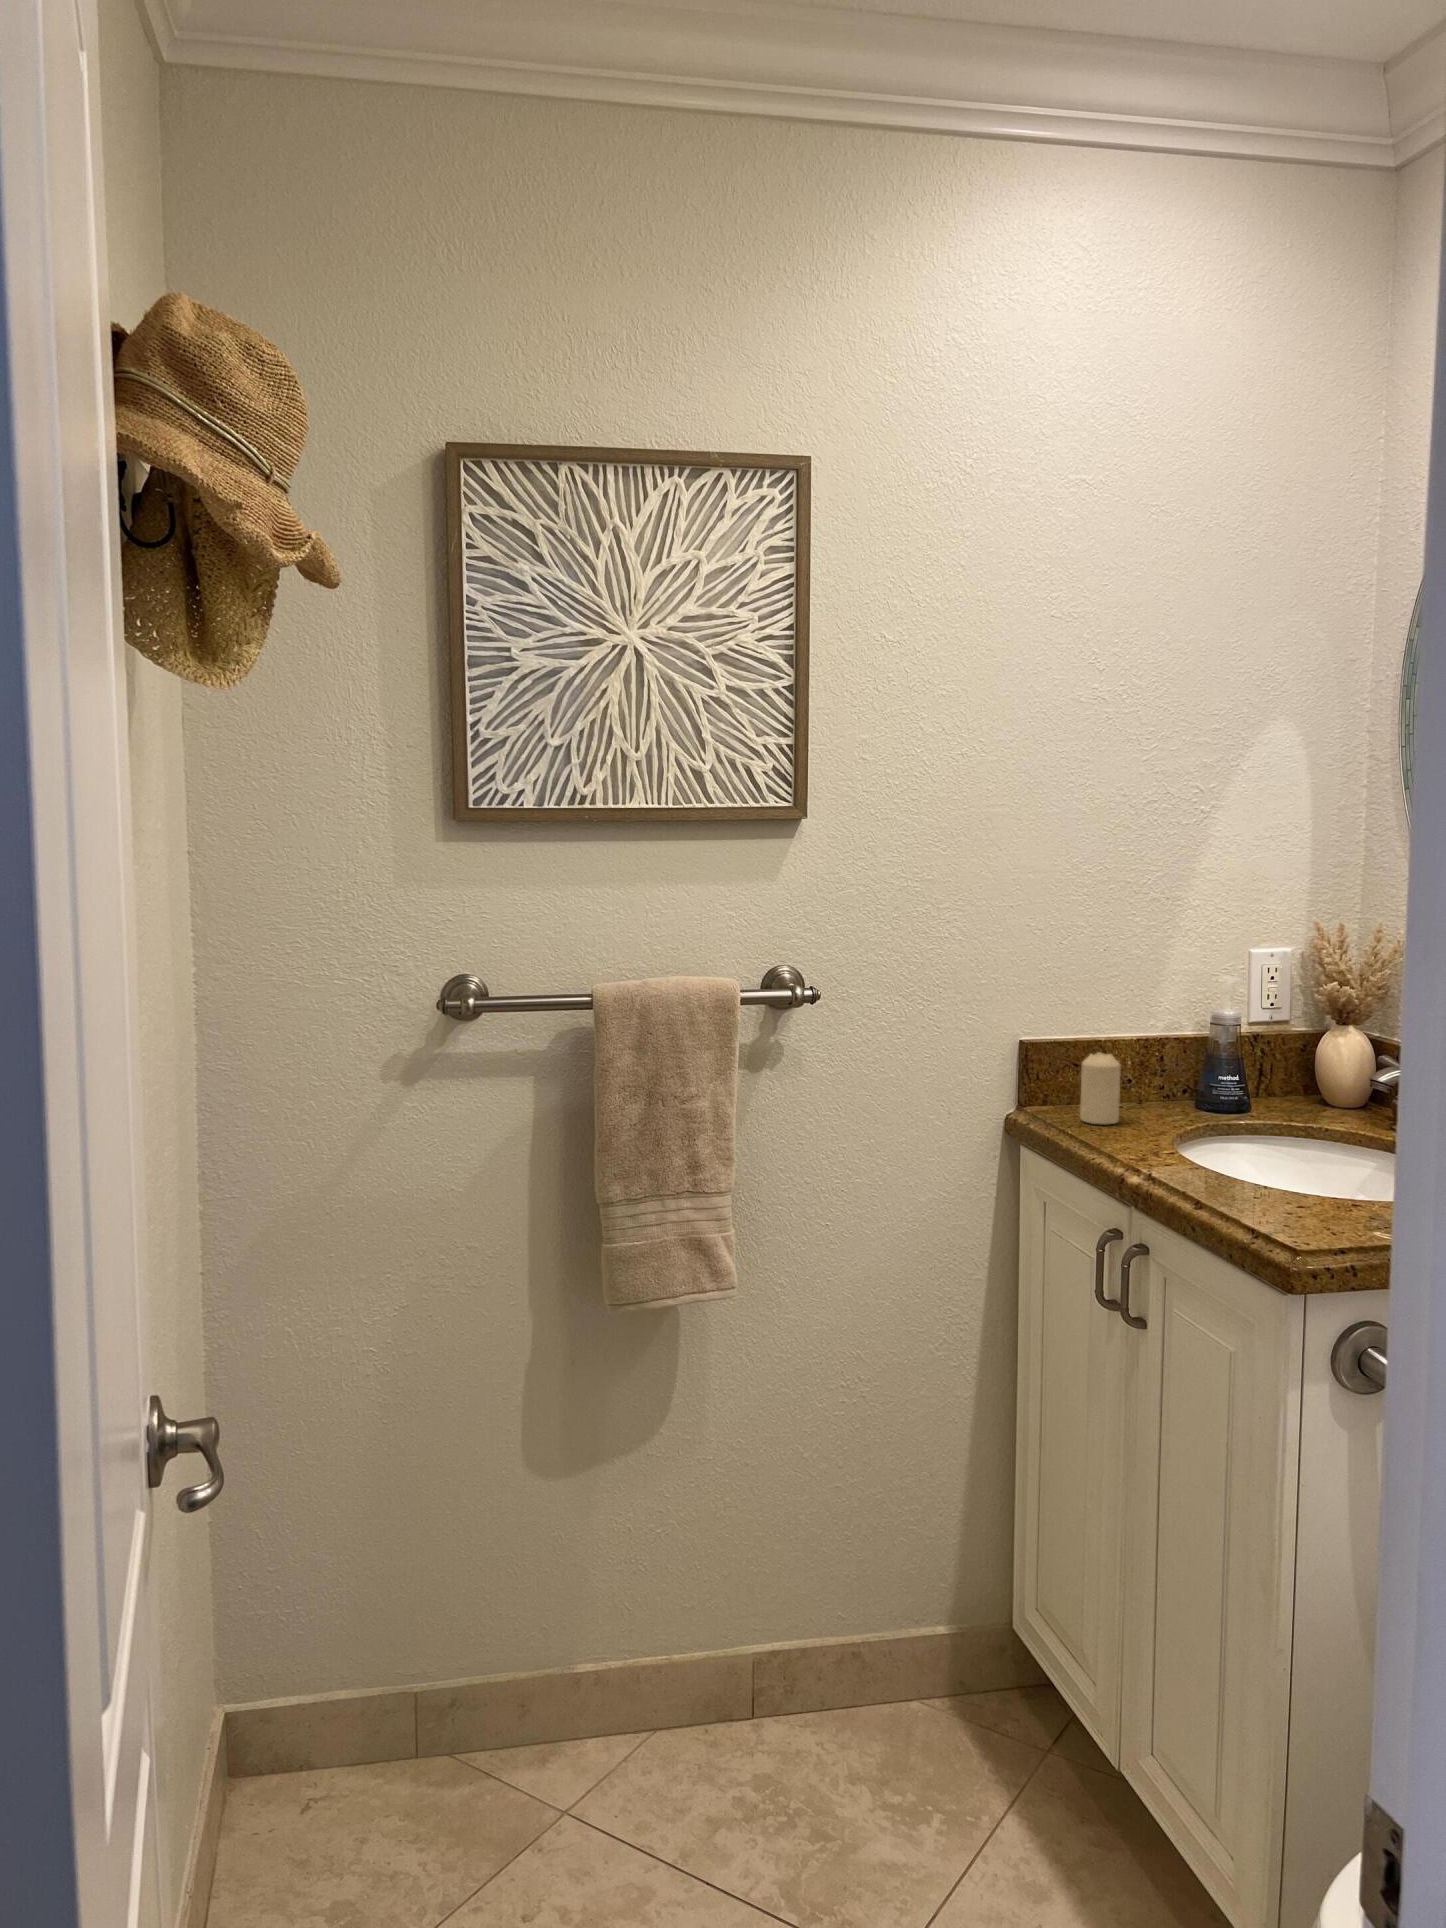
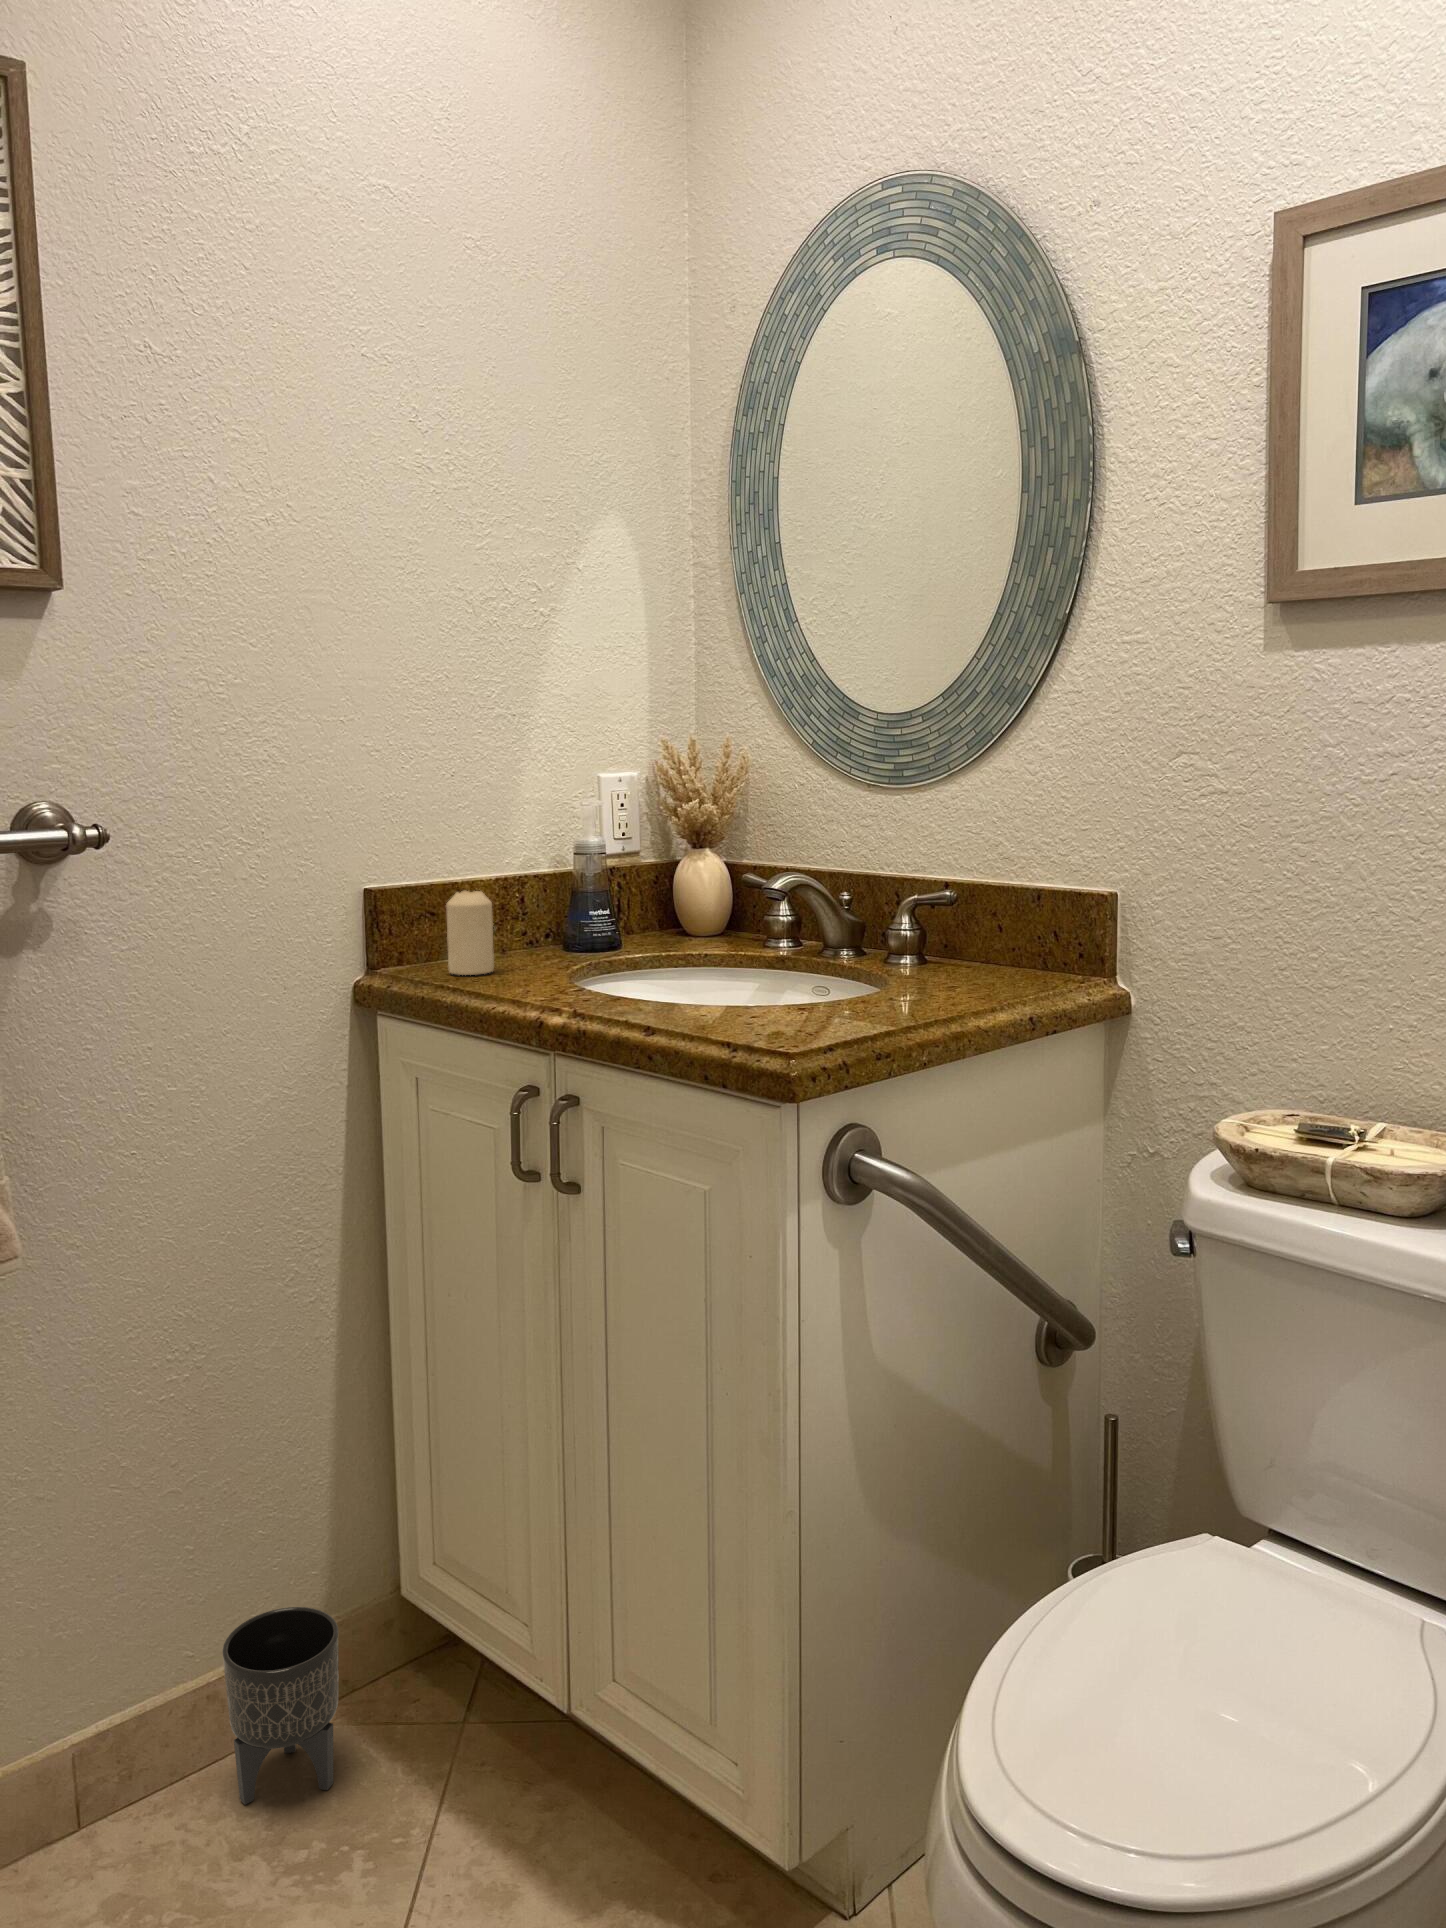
planter: none [860,1602,947,1758] -> present [222,1607,339,1805]

